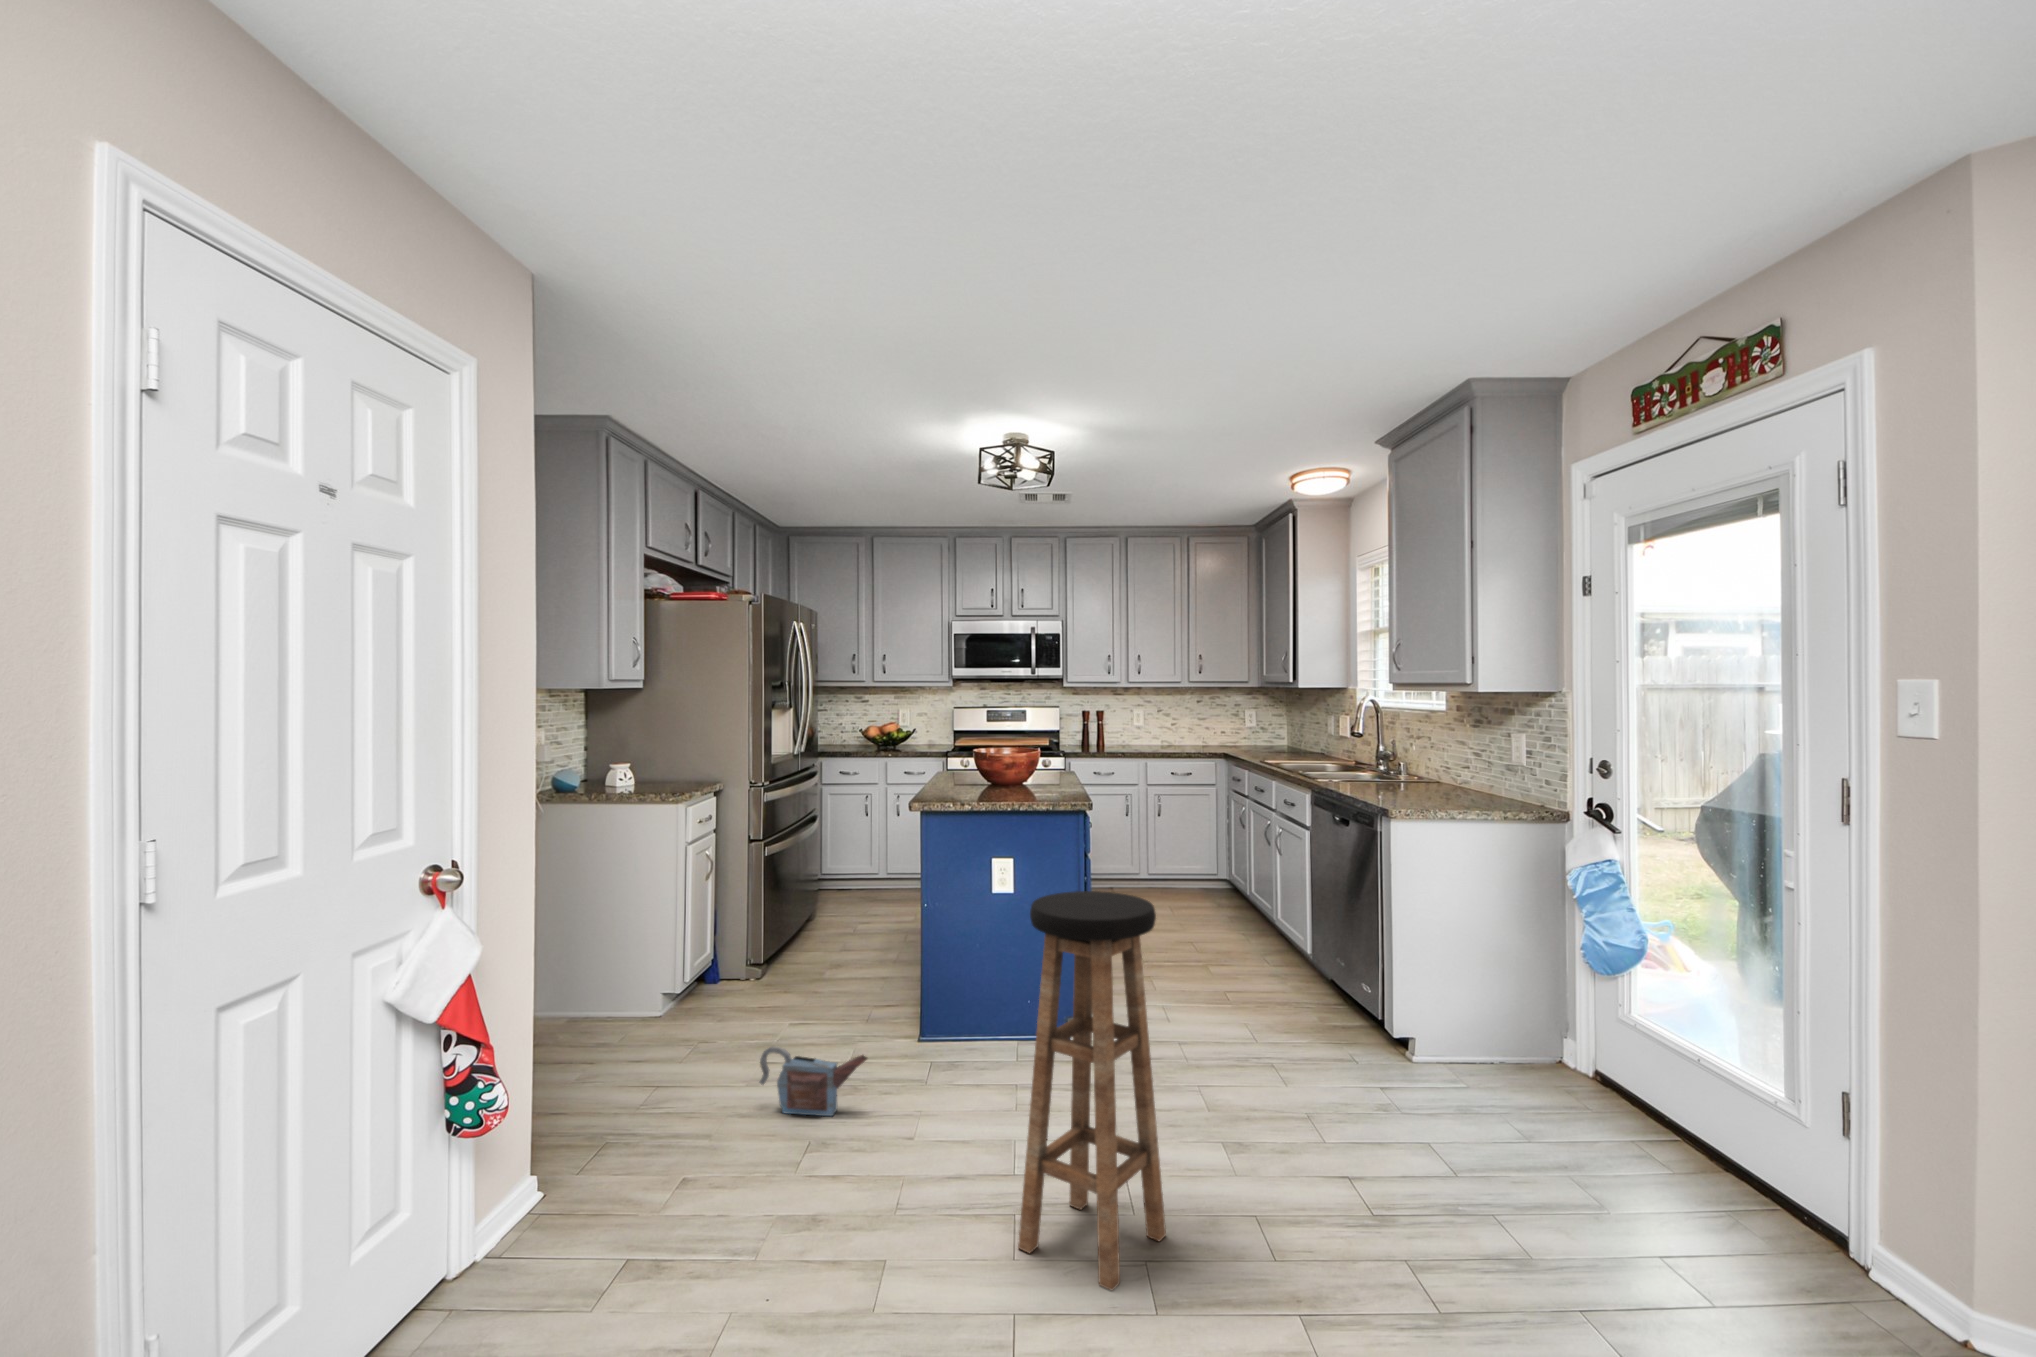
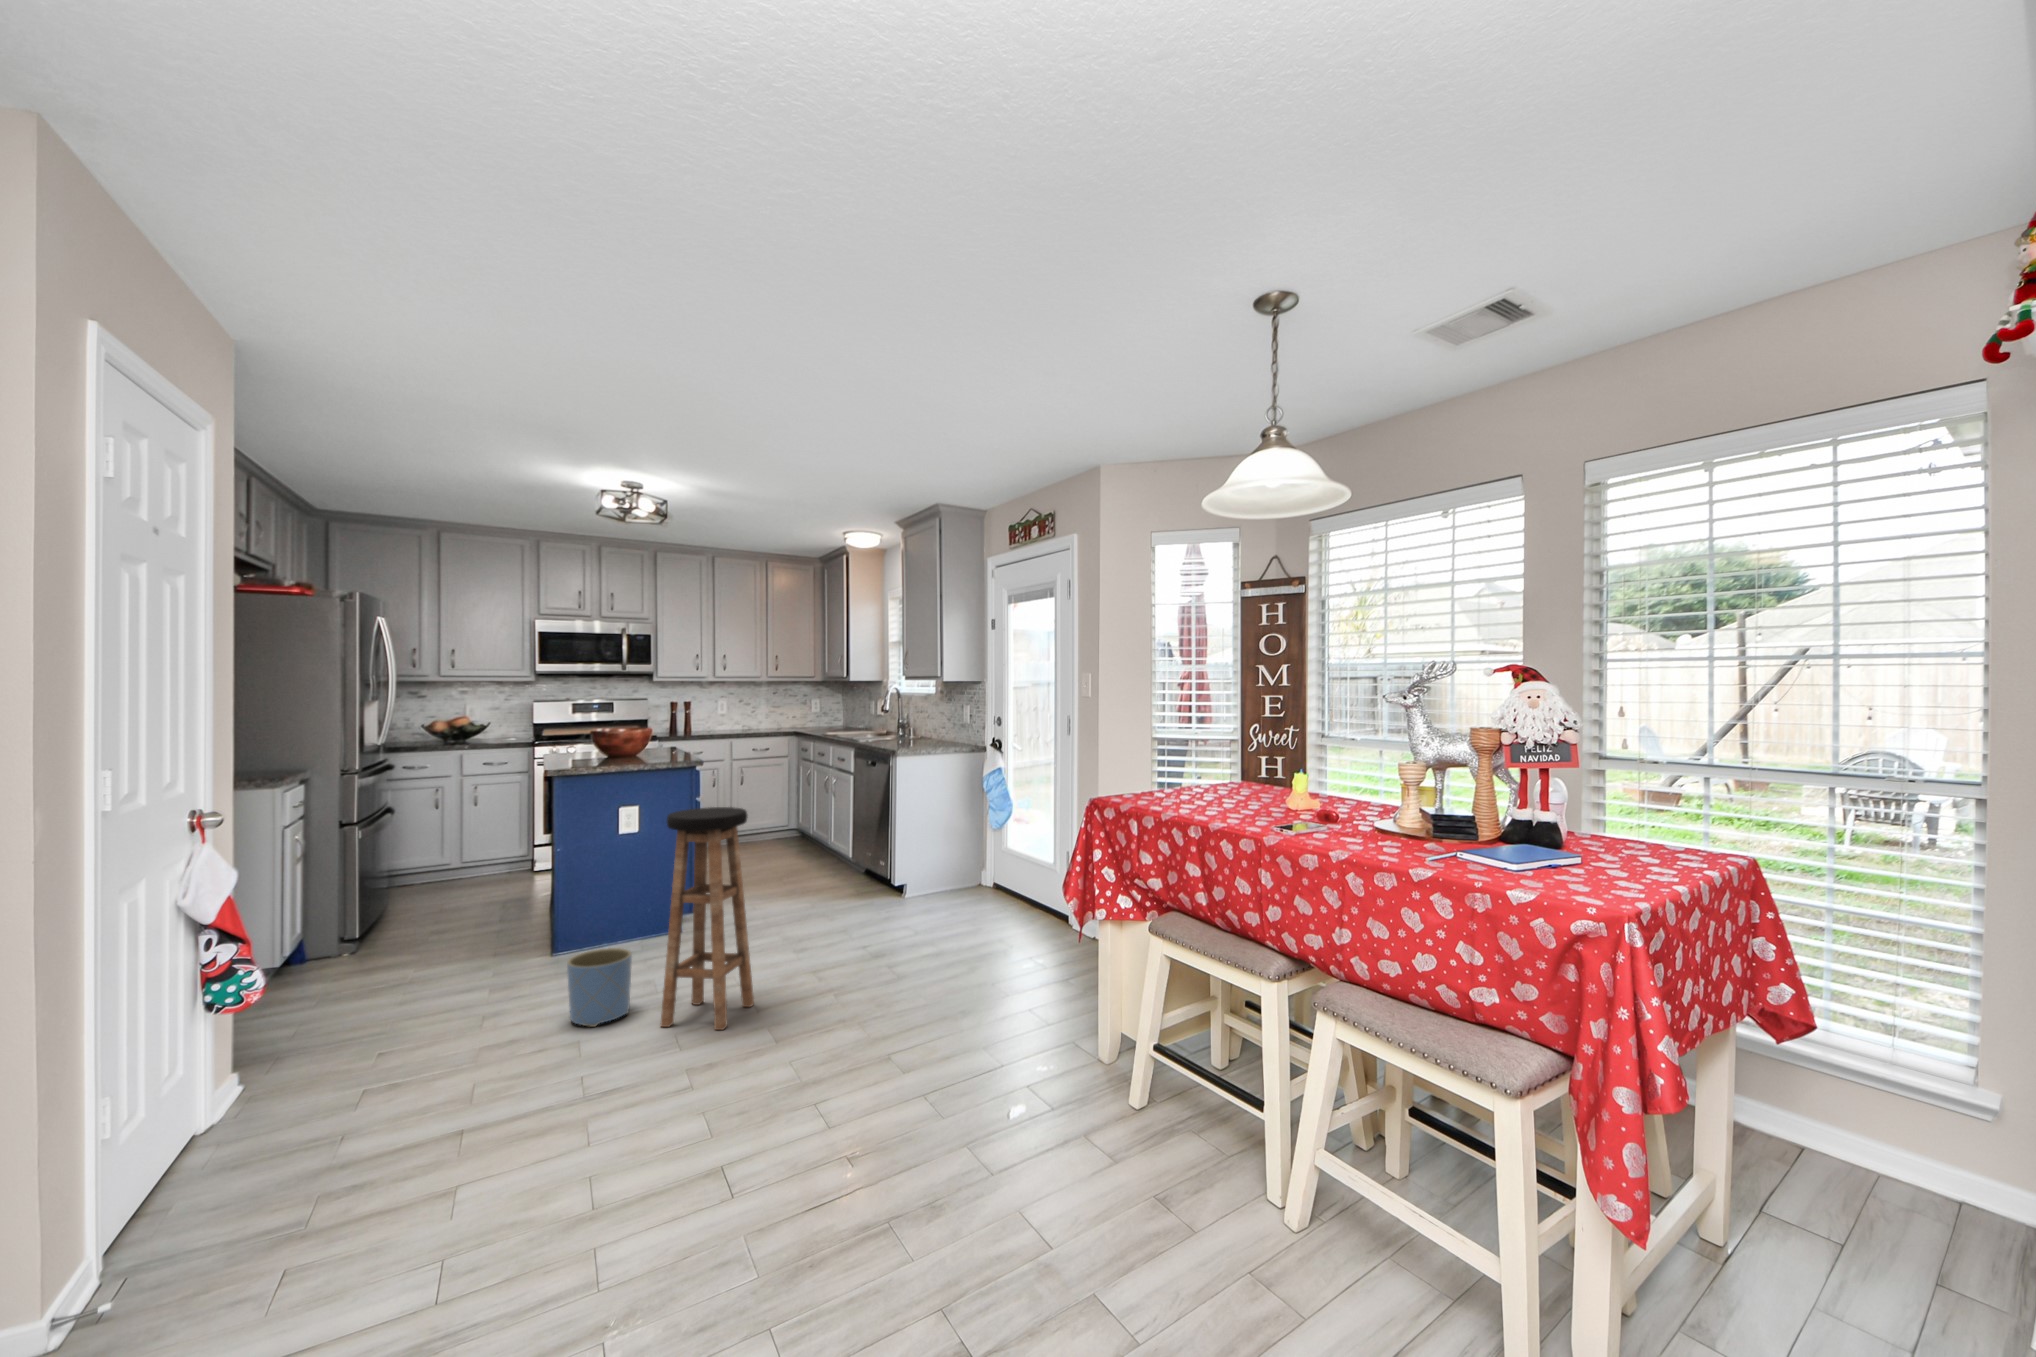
watering can: present [760,1046,867,1116] -> none [430,949,528,1004]
planter: none [897,1086,985,1217] -> present [567,948,632,1027]

